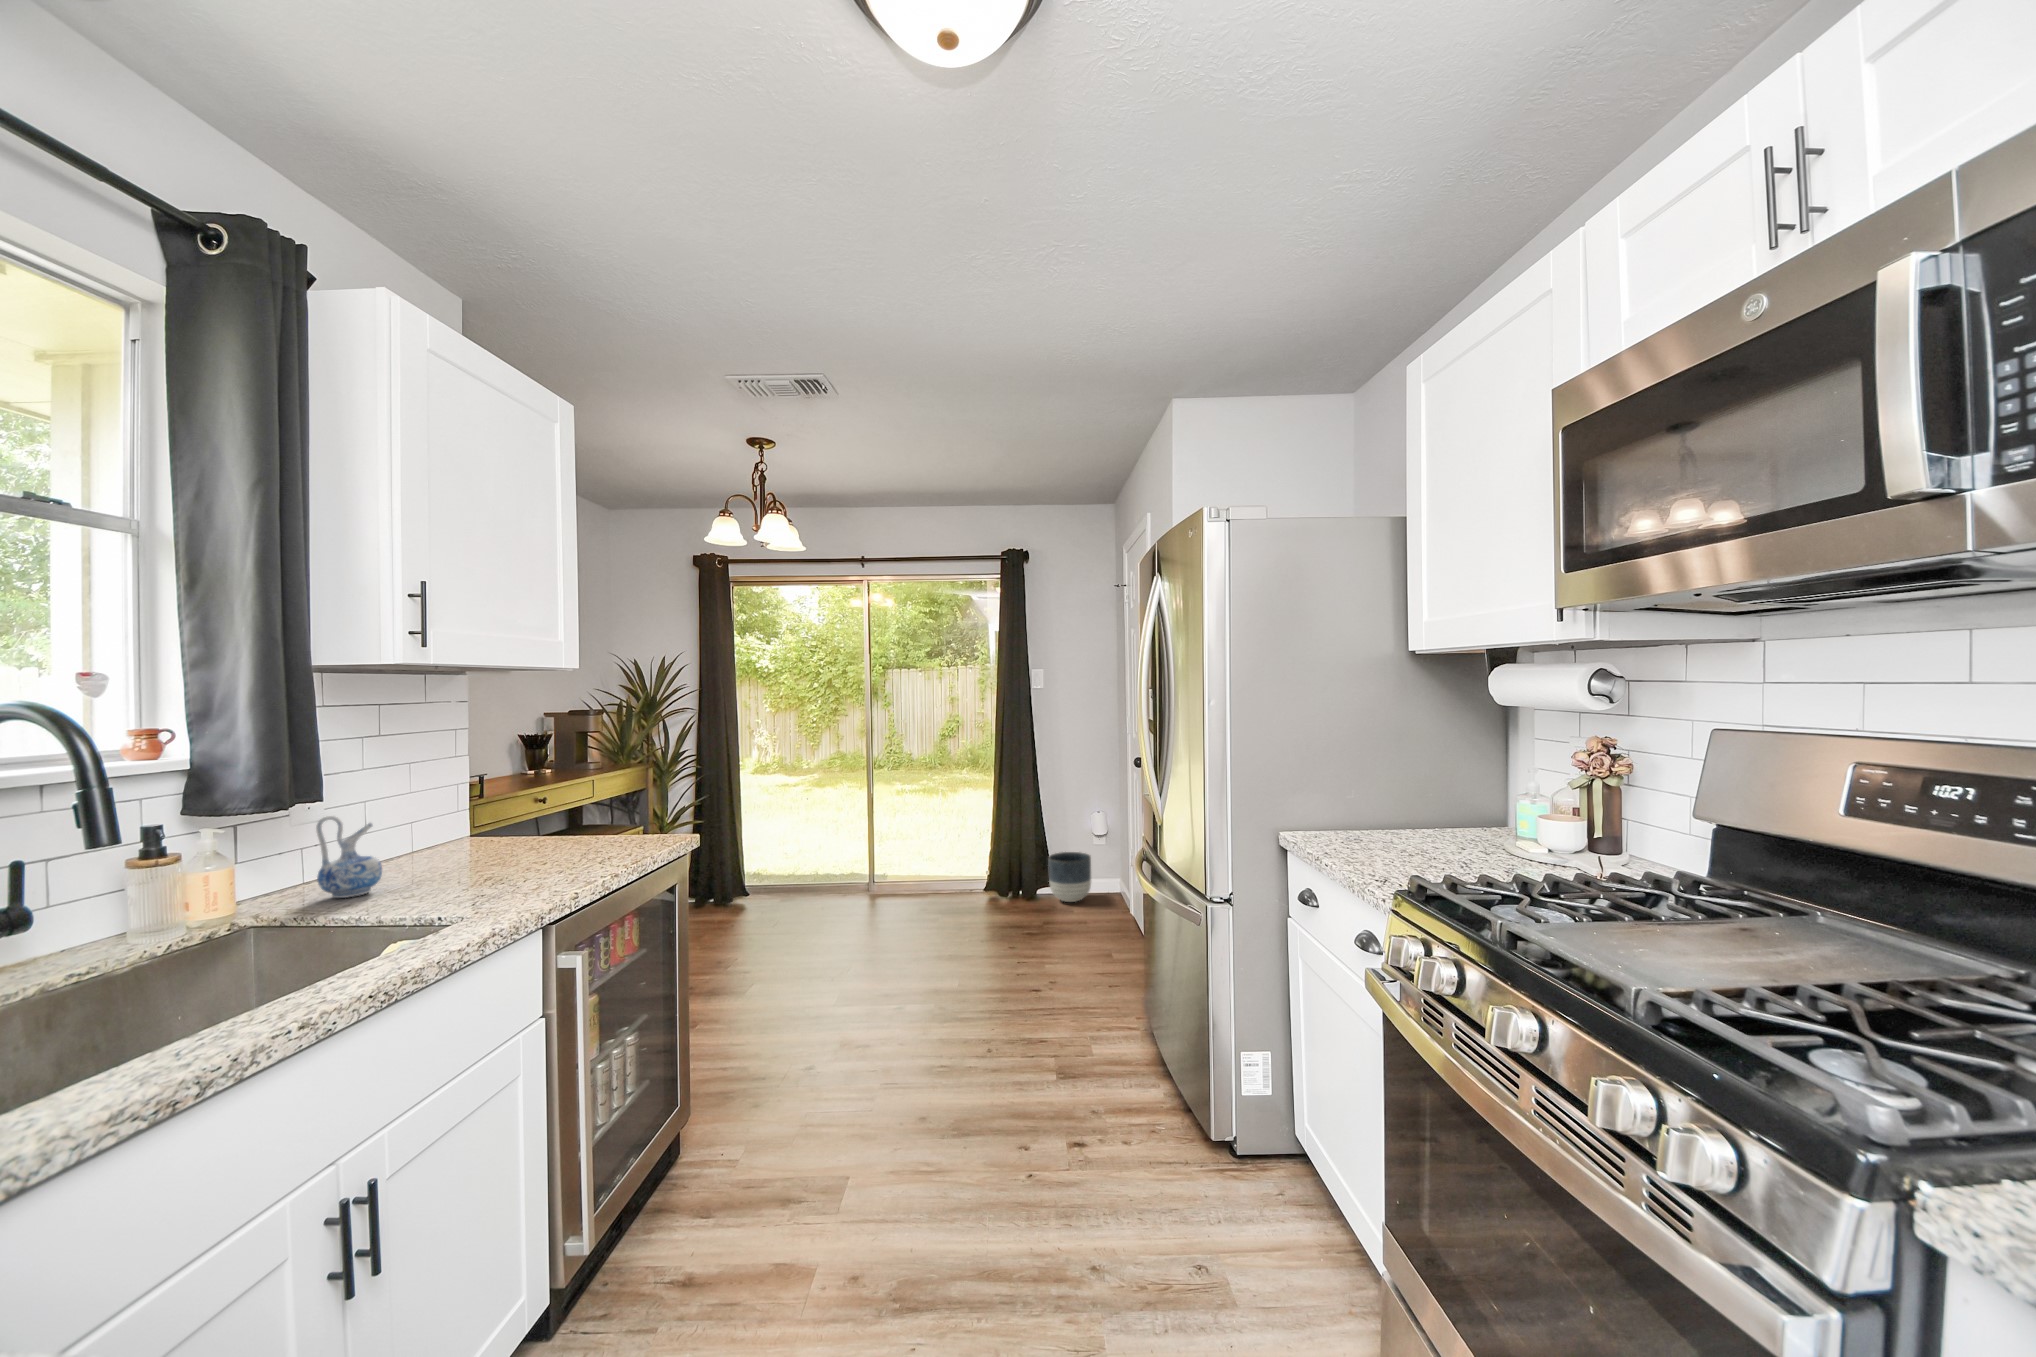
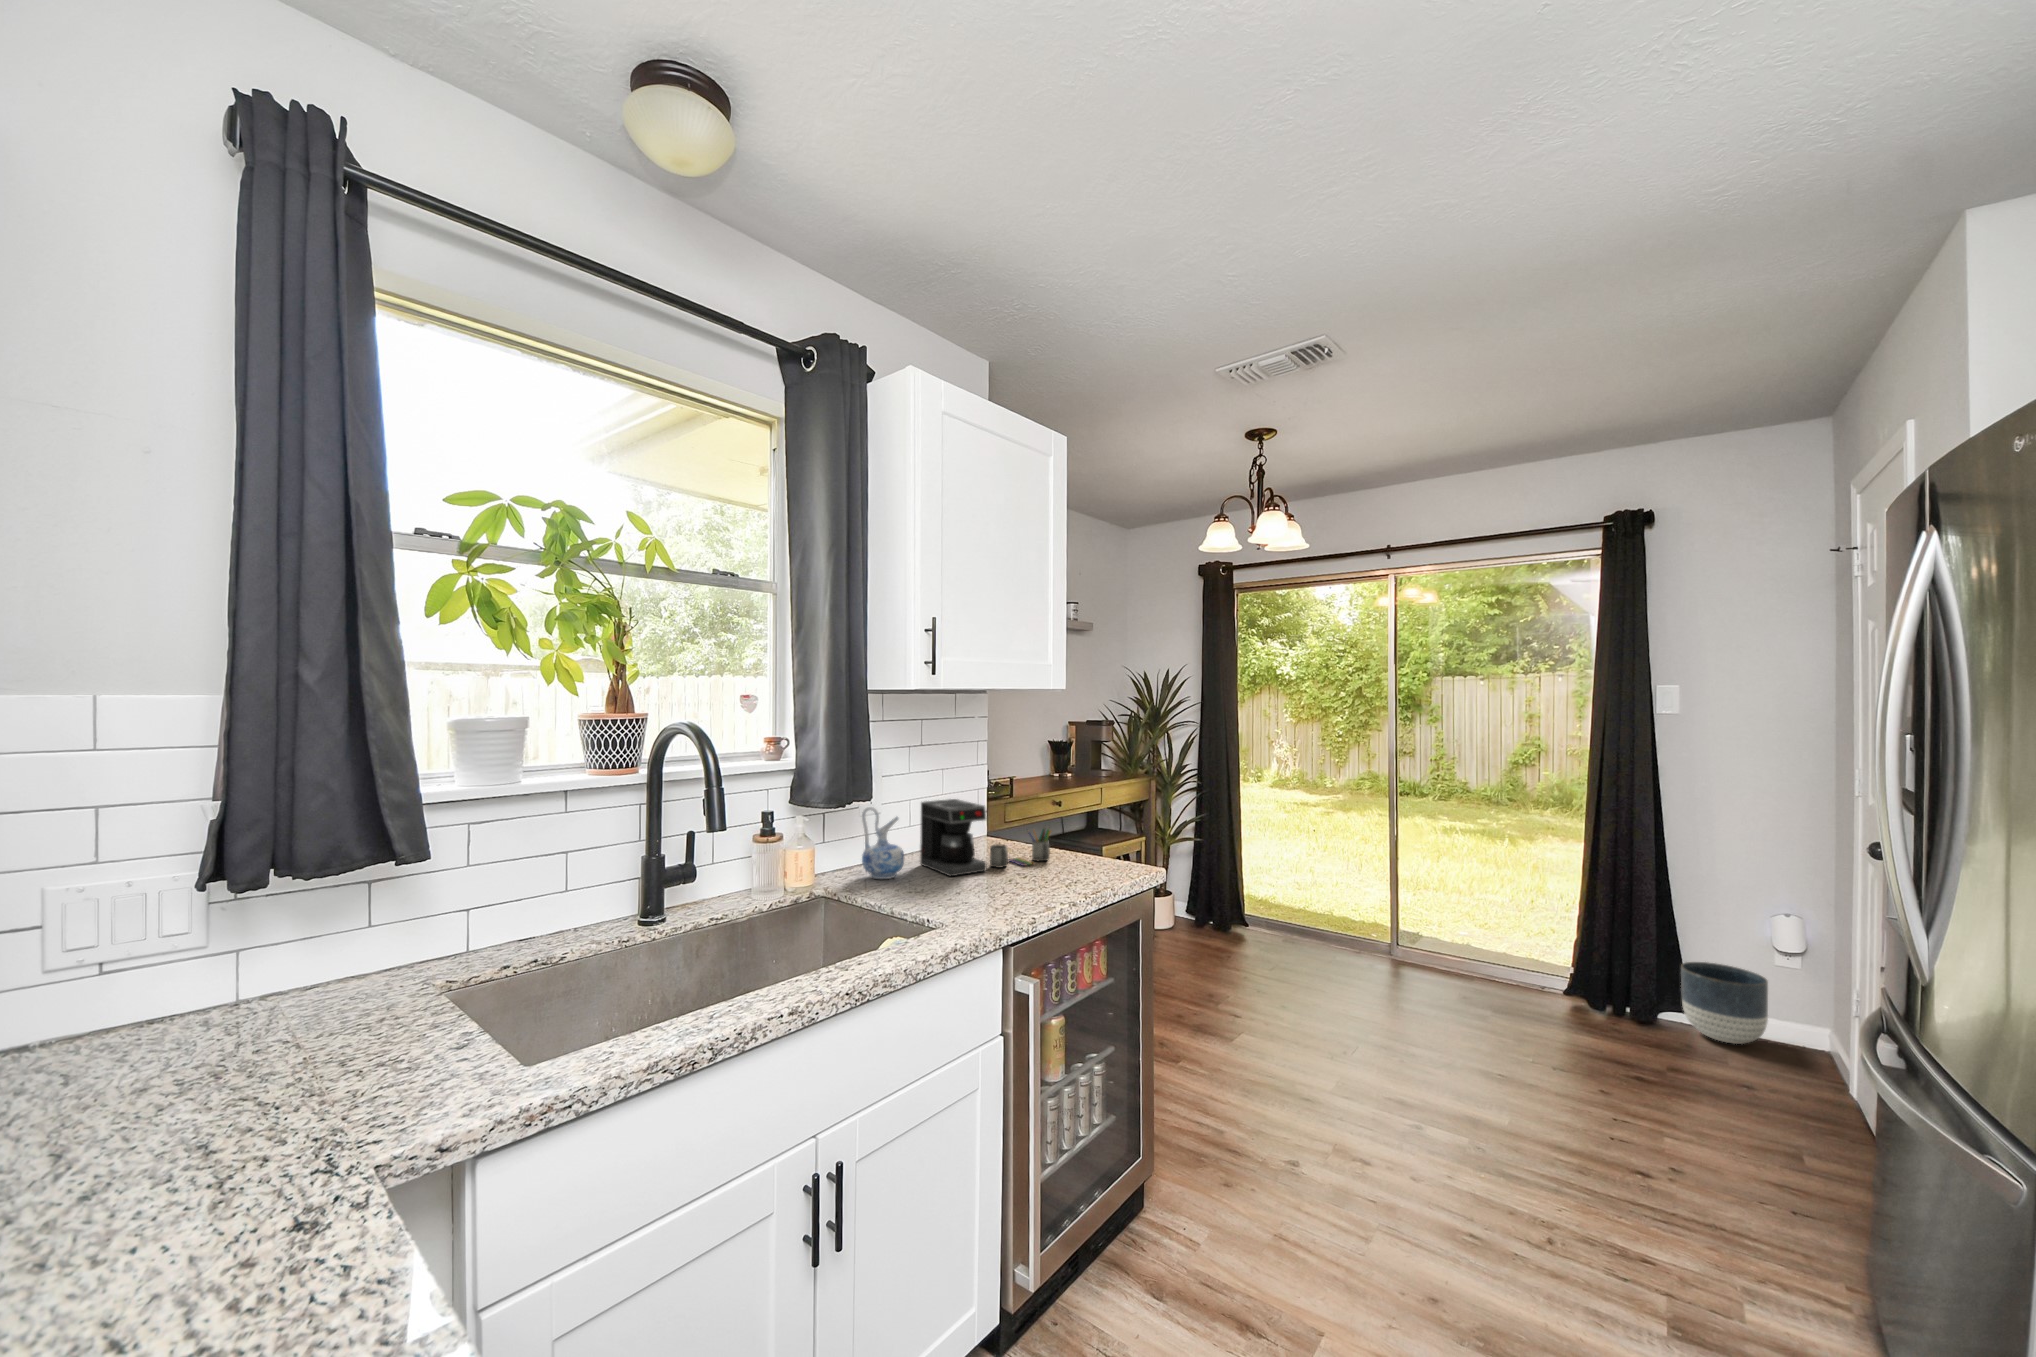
coffee maker: none [397,799,566,879] -> present [920,799,1051,876]

